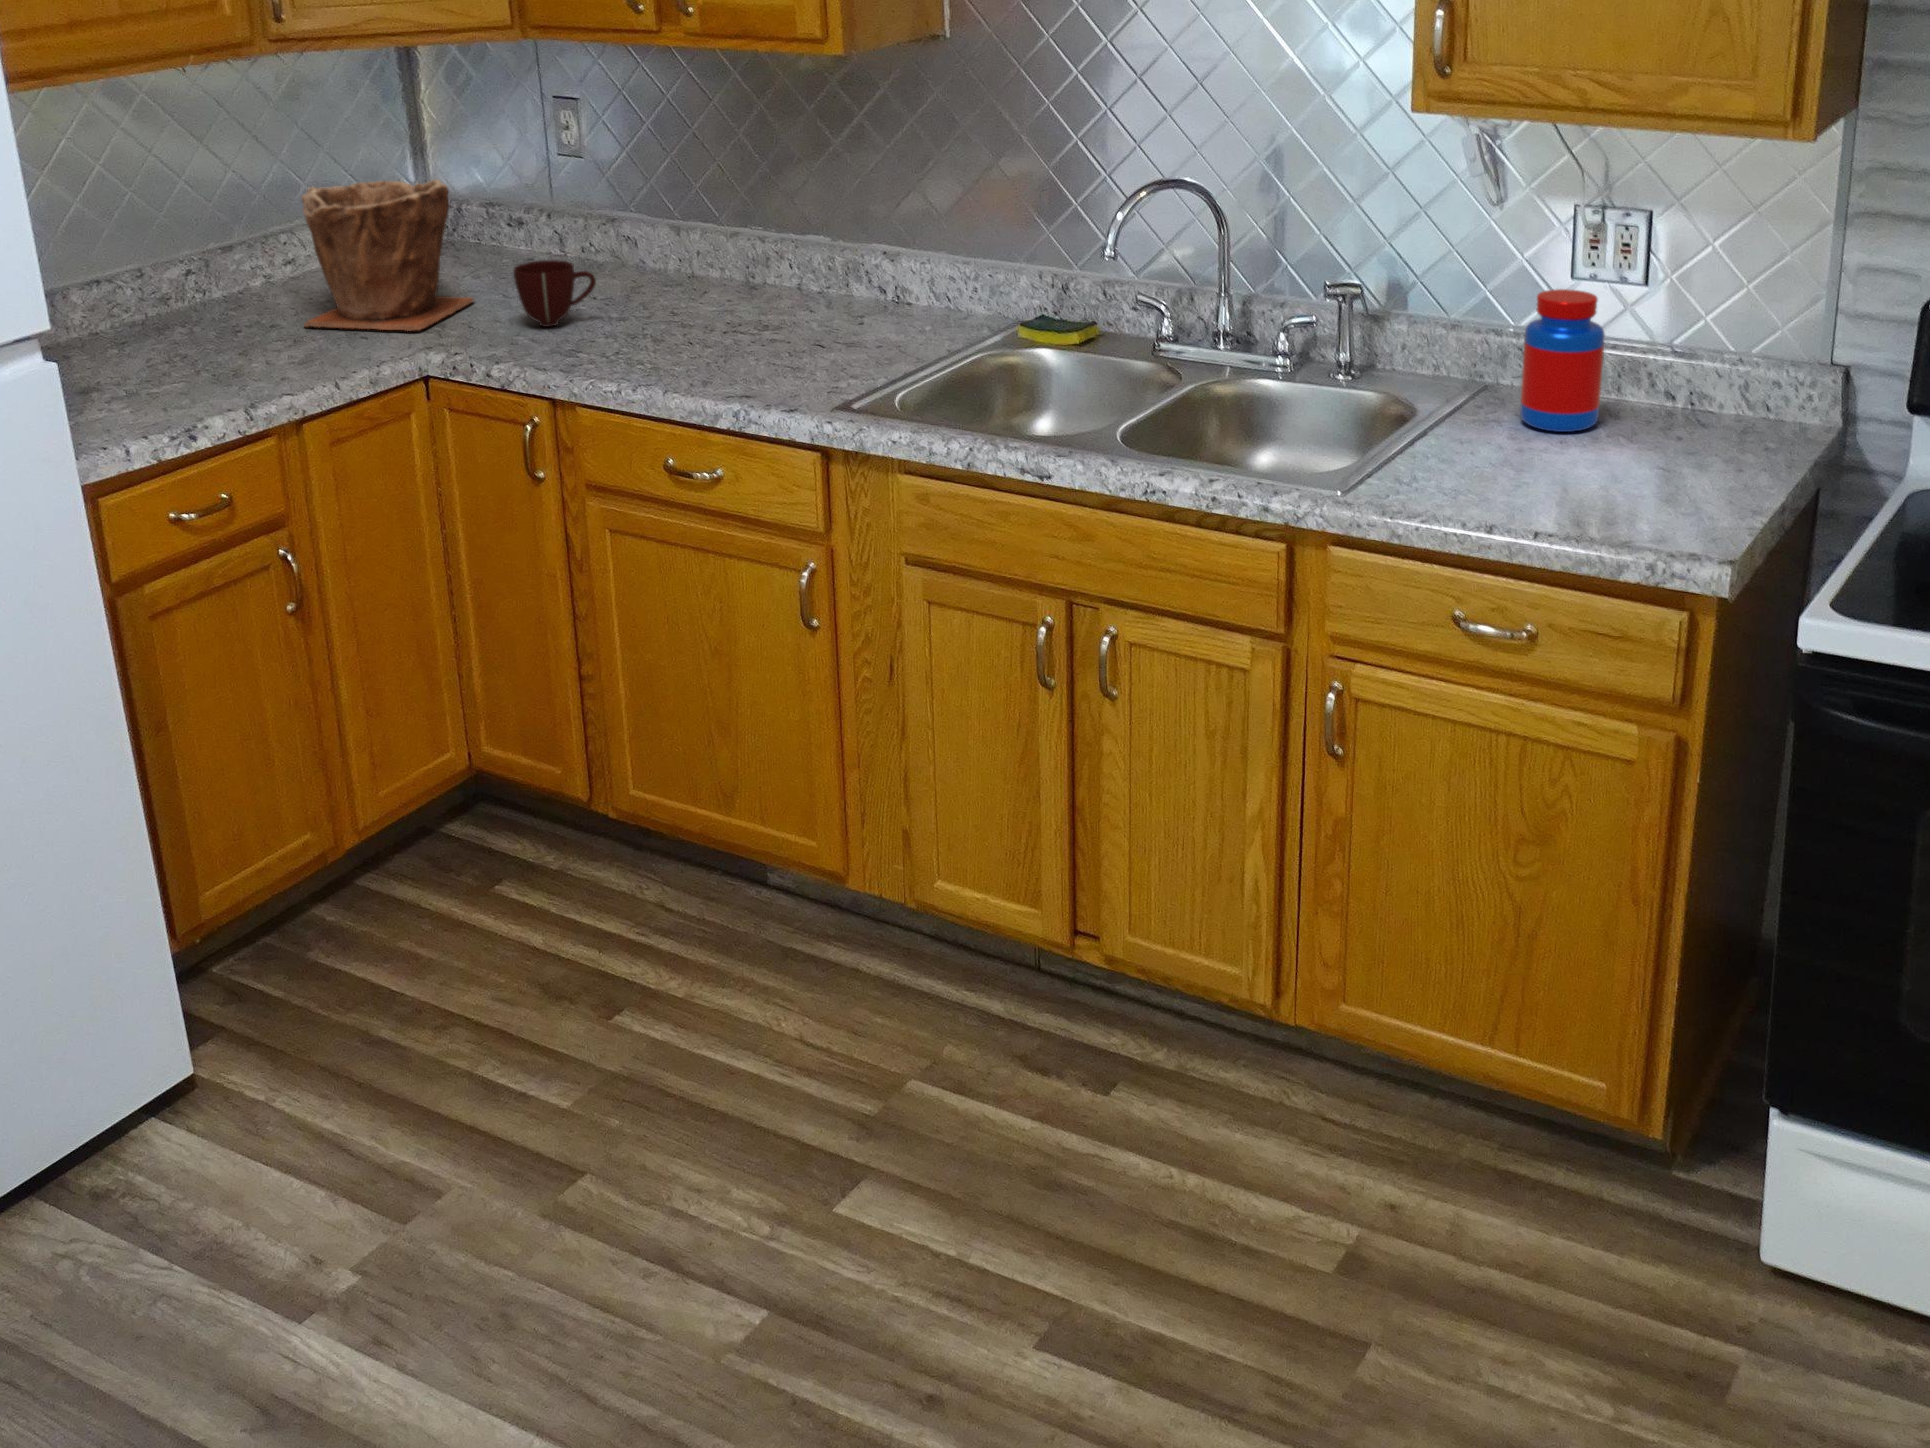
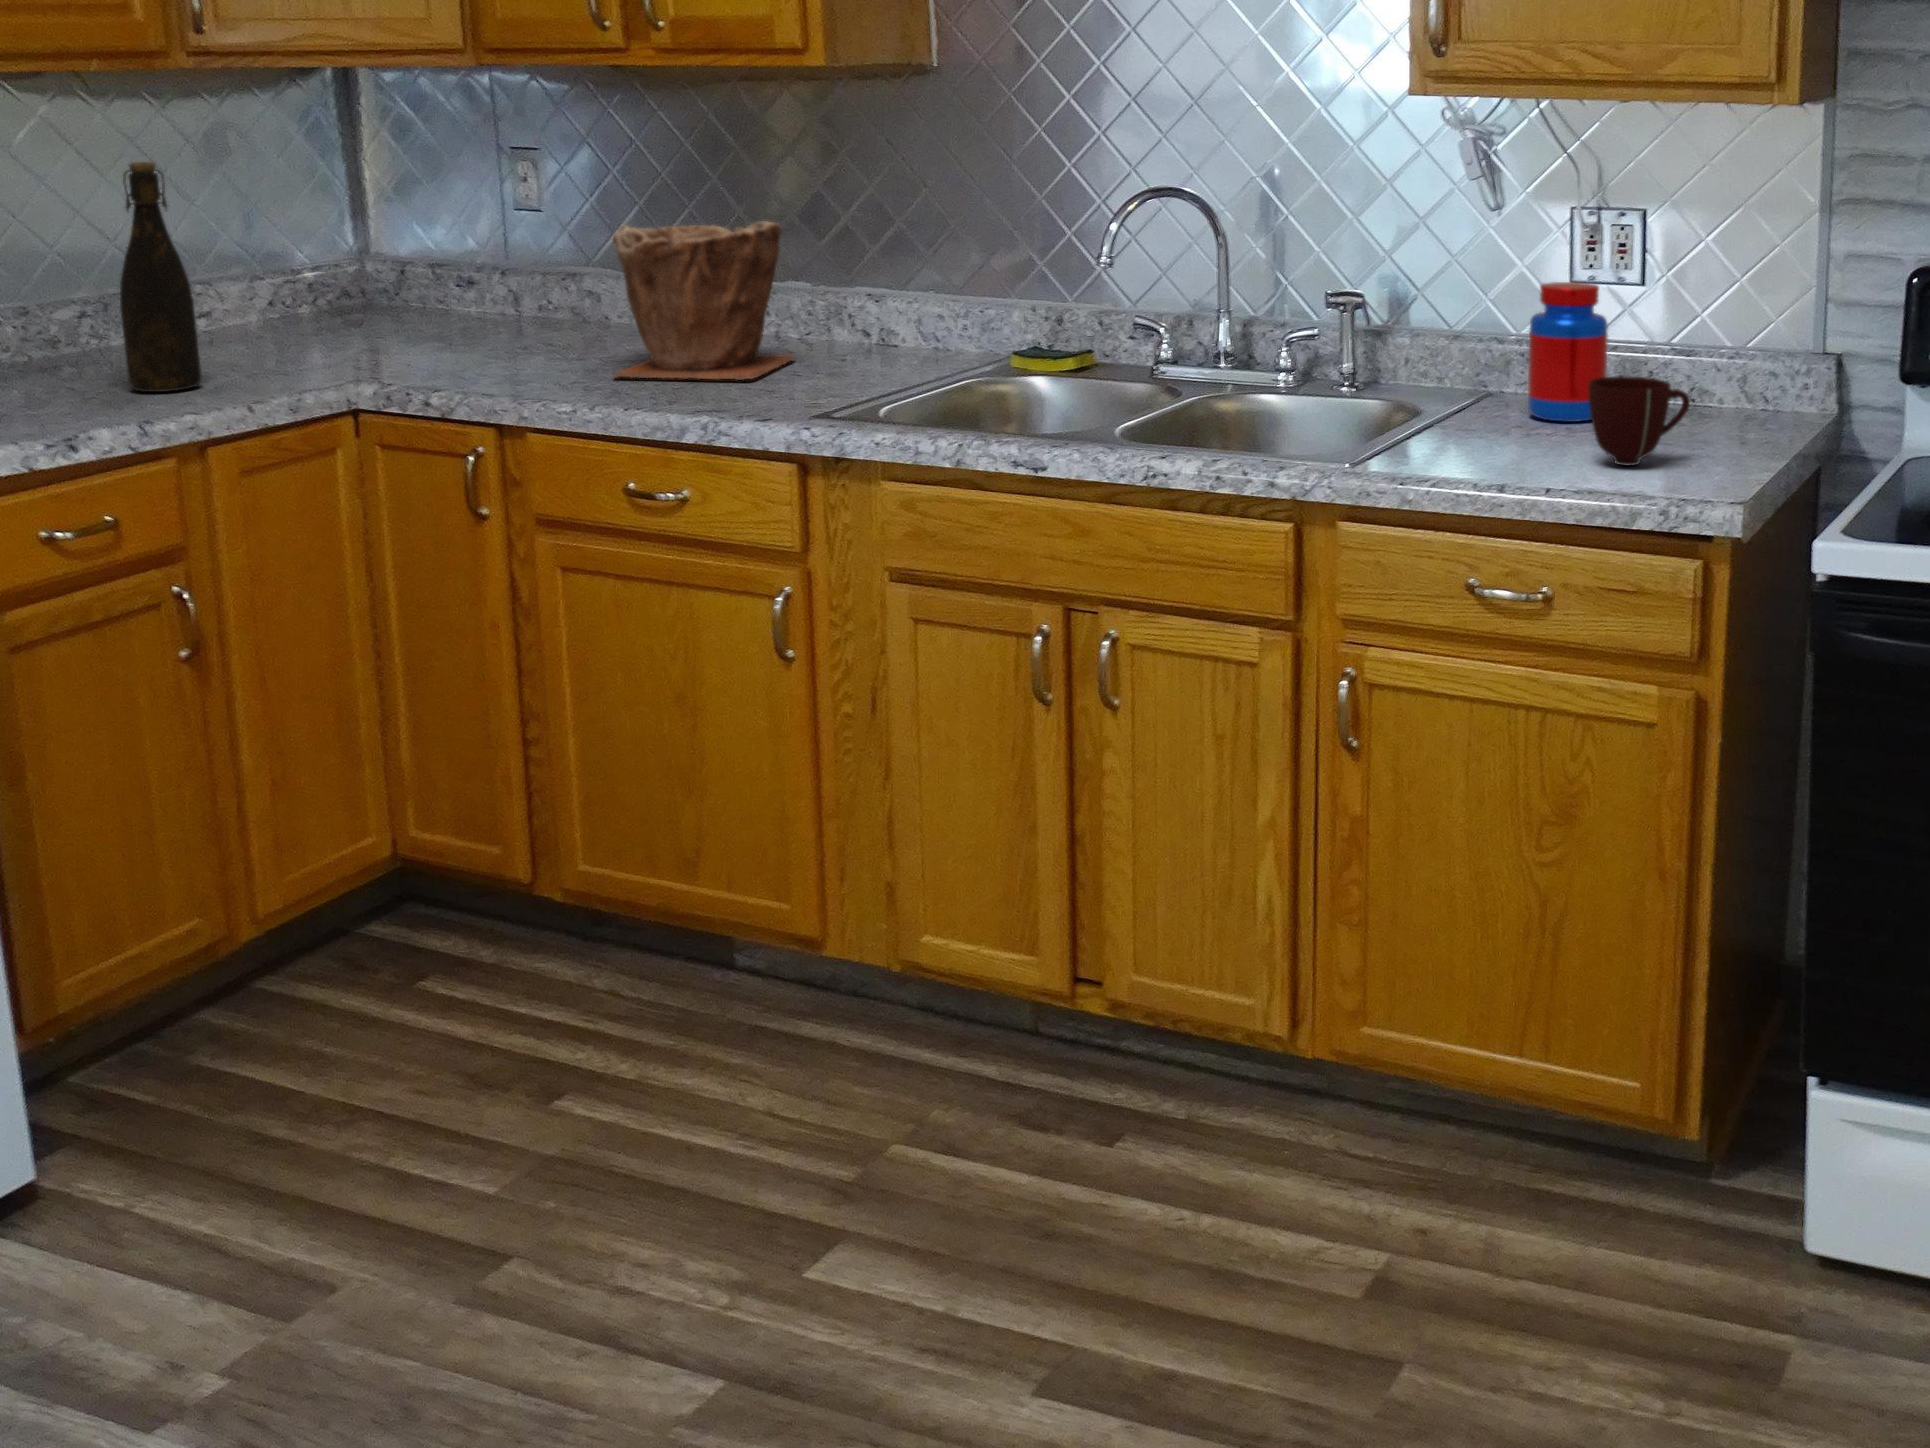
bottle: none [222,158,295,366] -> present [120,162,202,392]
plant pot: present [302,179,474,331] -> present [613,221,795,380]
mug: present [514,260,596,327] -> present [1589,376,1690,466]

